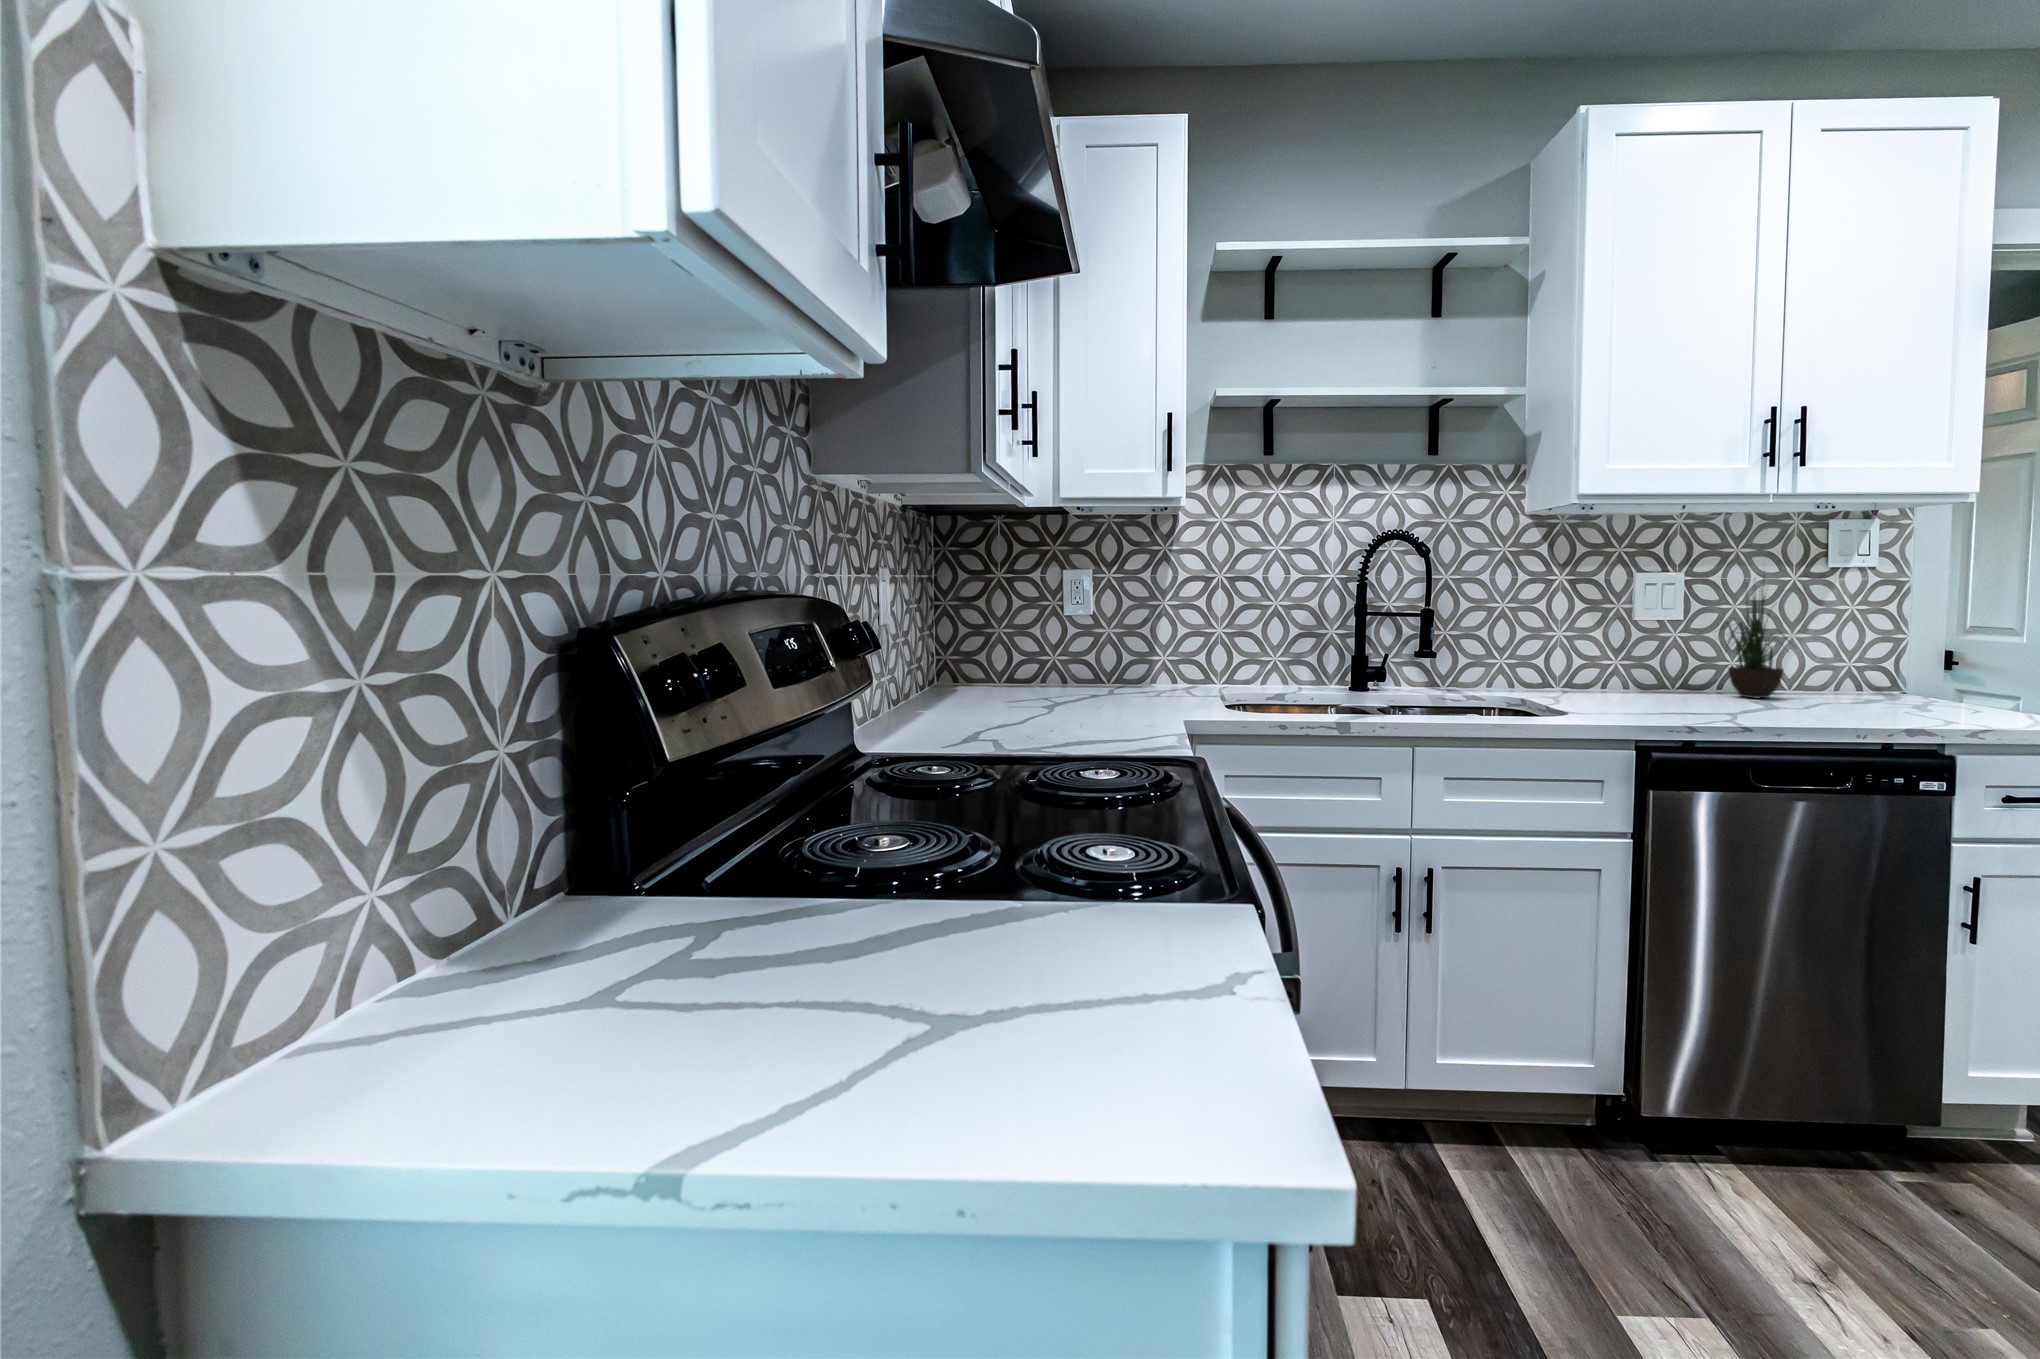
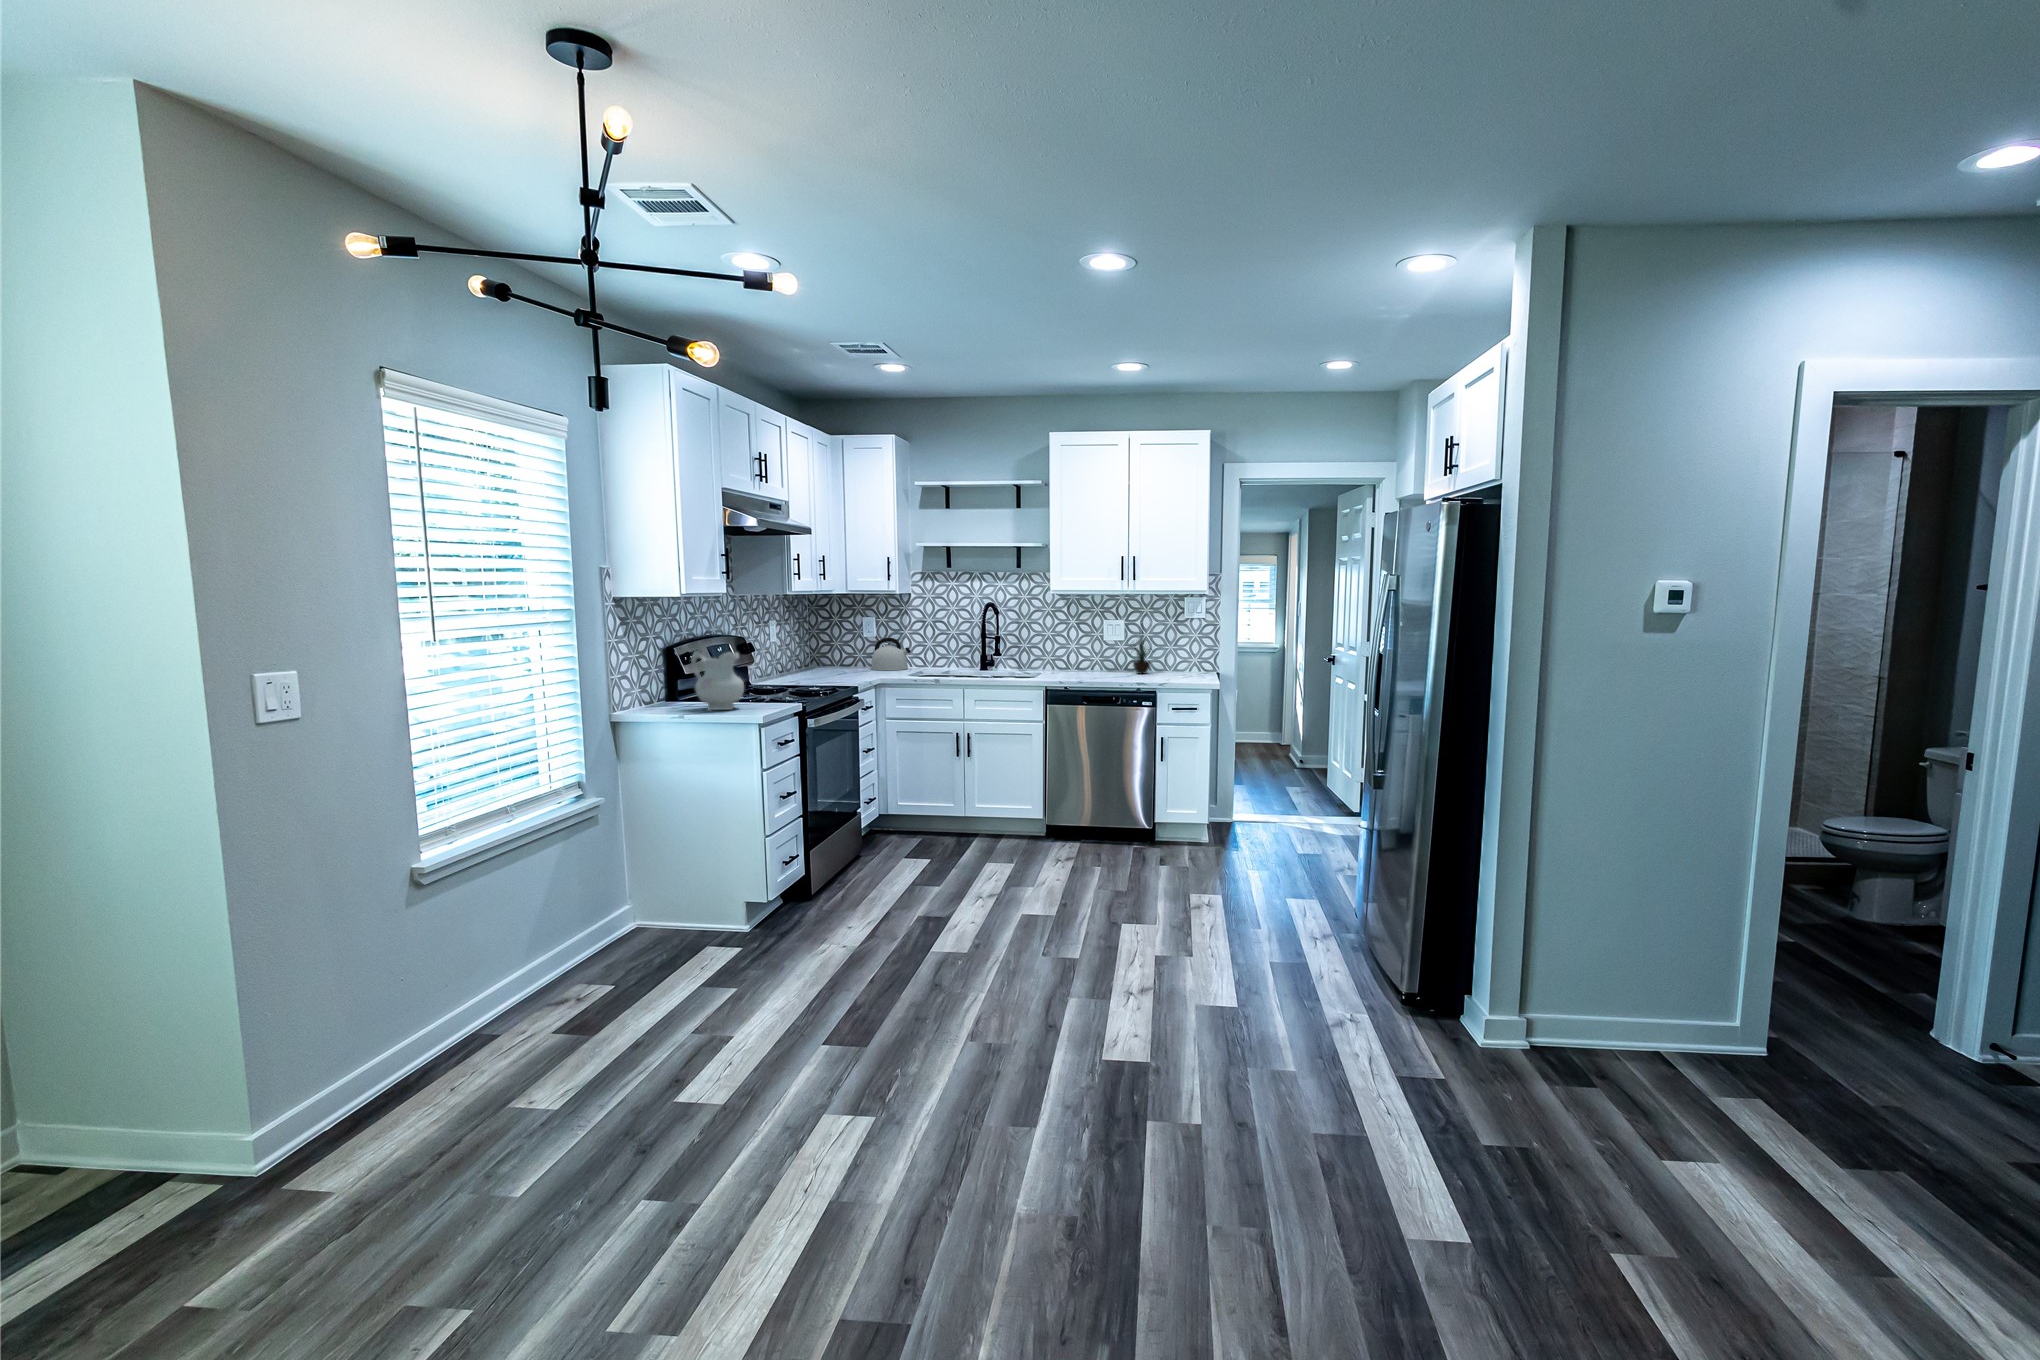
kettle: none [1082,616,1173,691] -> present [871,638,911,670]
ceramic pitcher: none [713,641,1031,1040] -> present [691,650,744,710]

